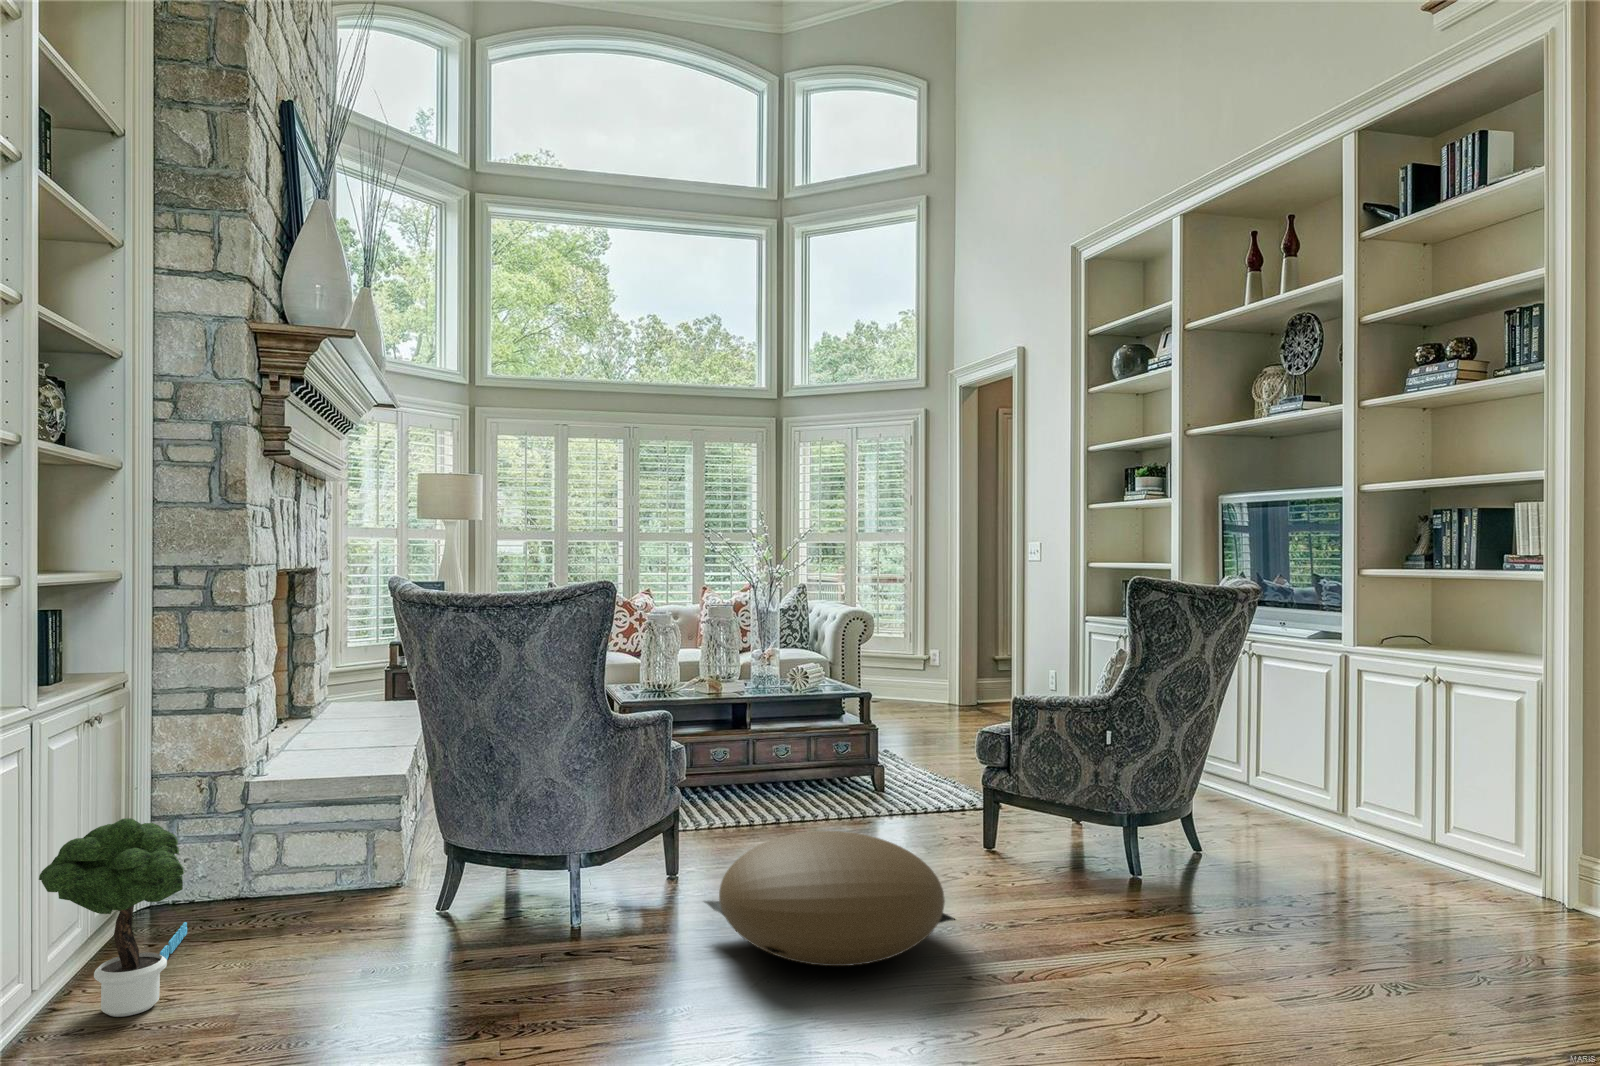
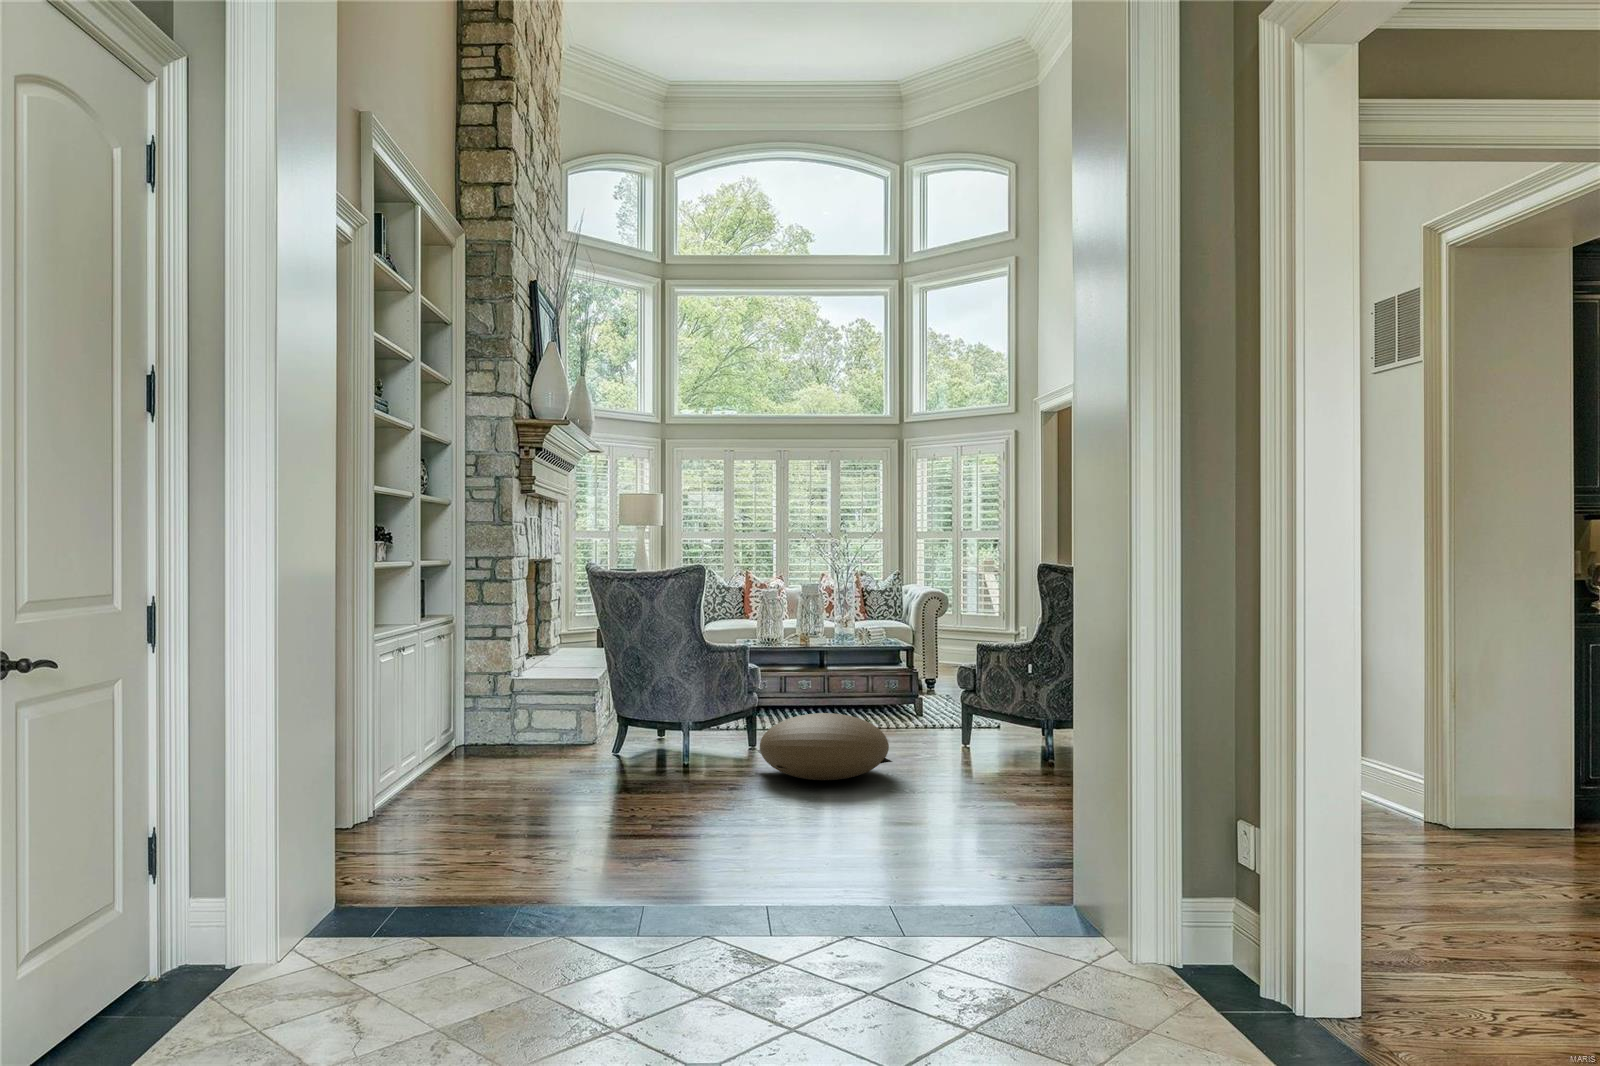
potted tree: present [39,818,187,1017] -> none [422,682,486,779]

